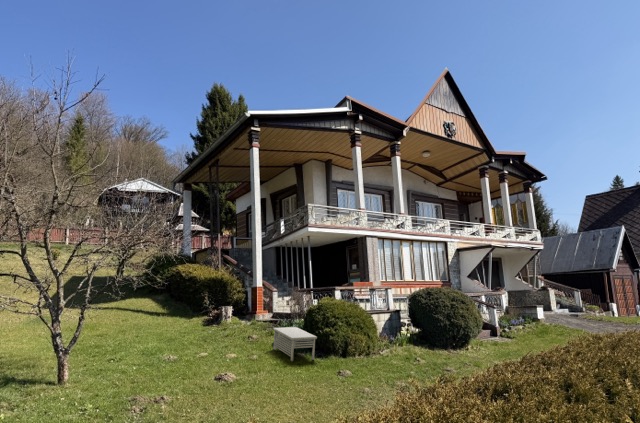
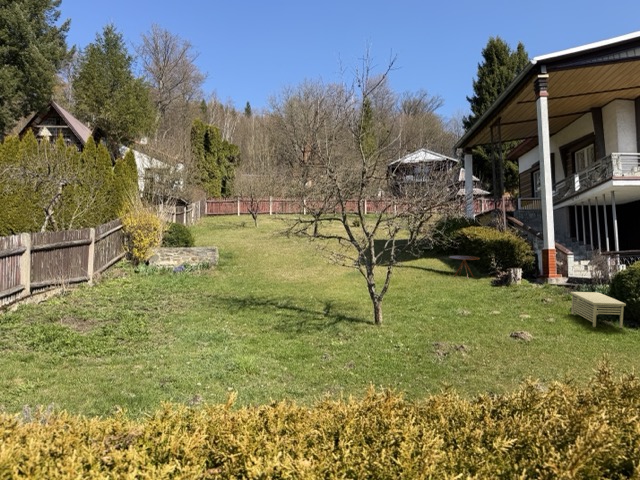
round table: none [162,294,193,318] -> present [449,256,480,278]

